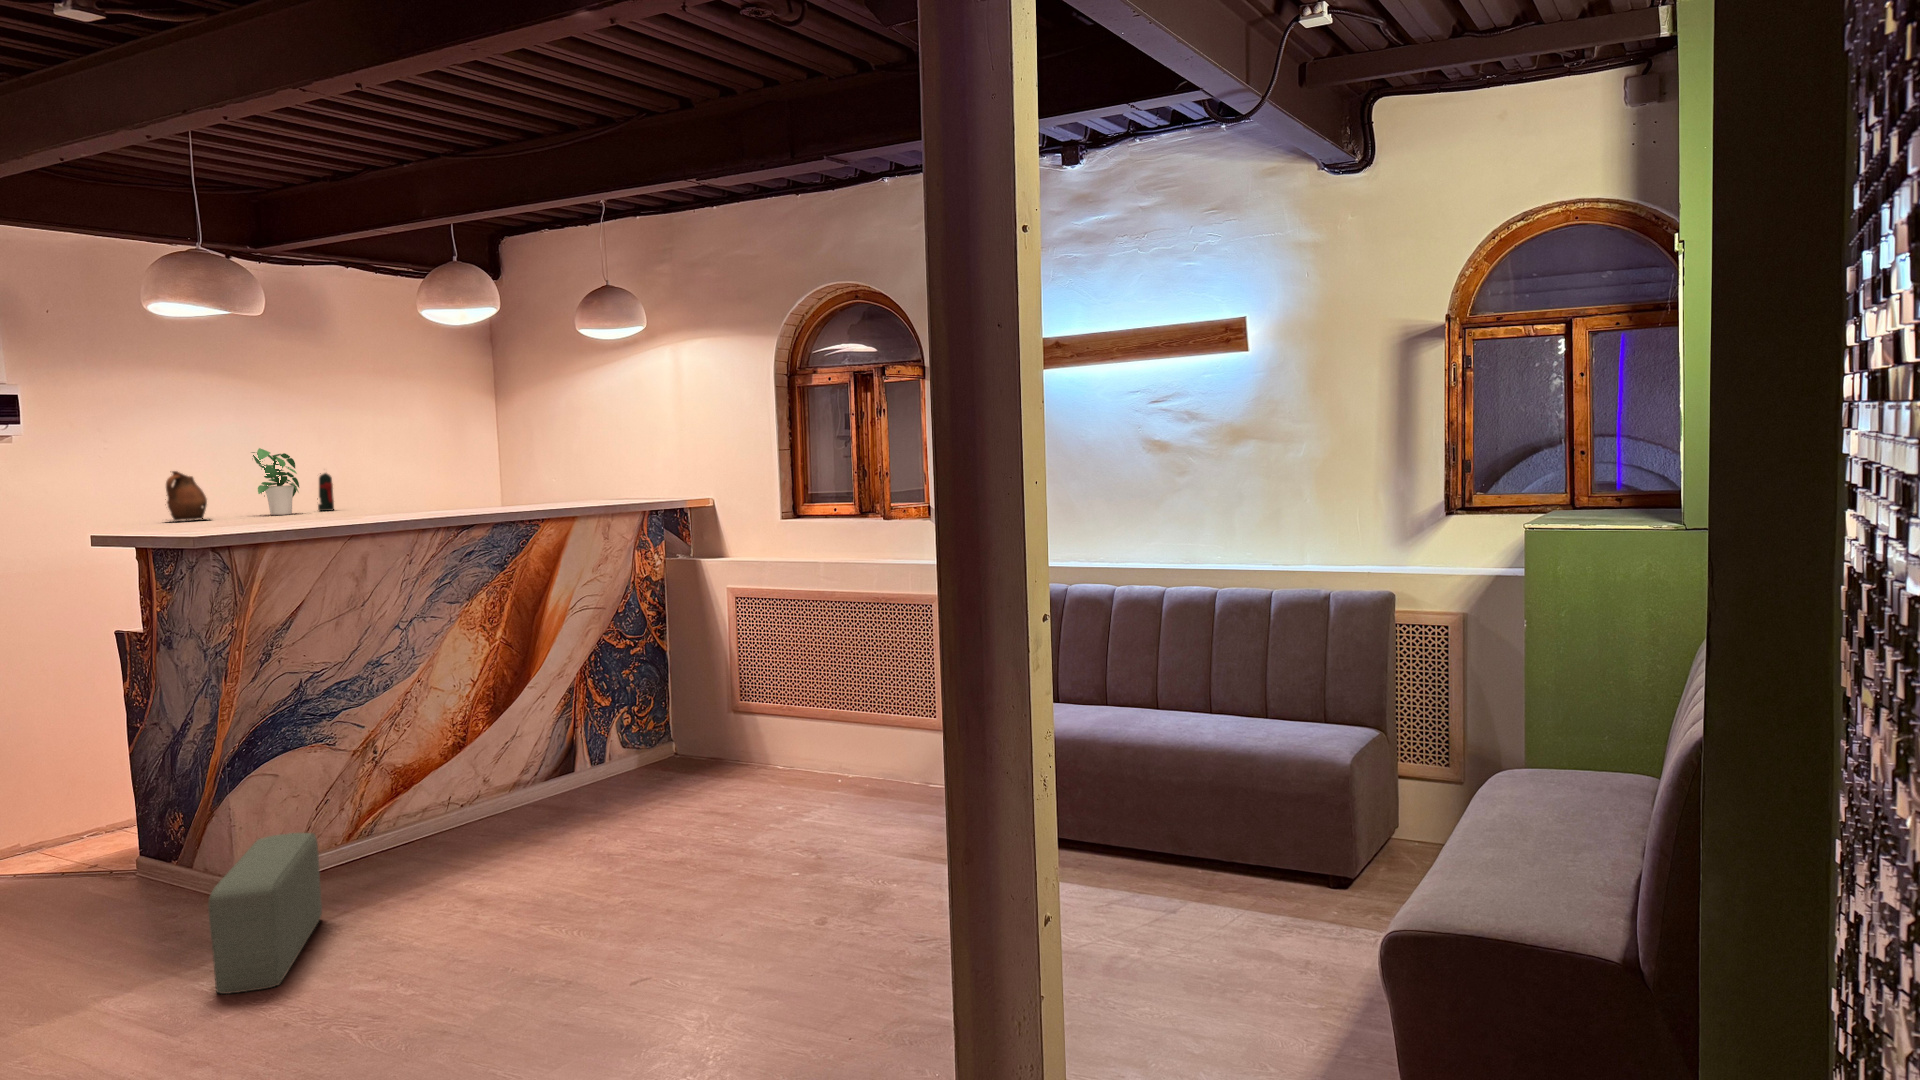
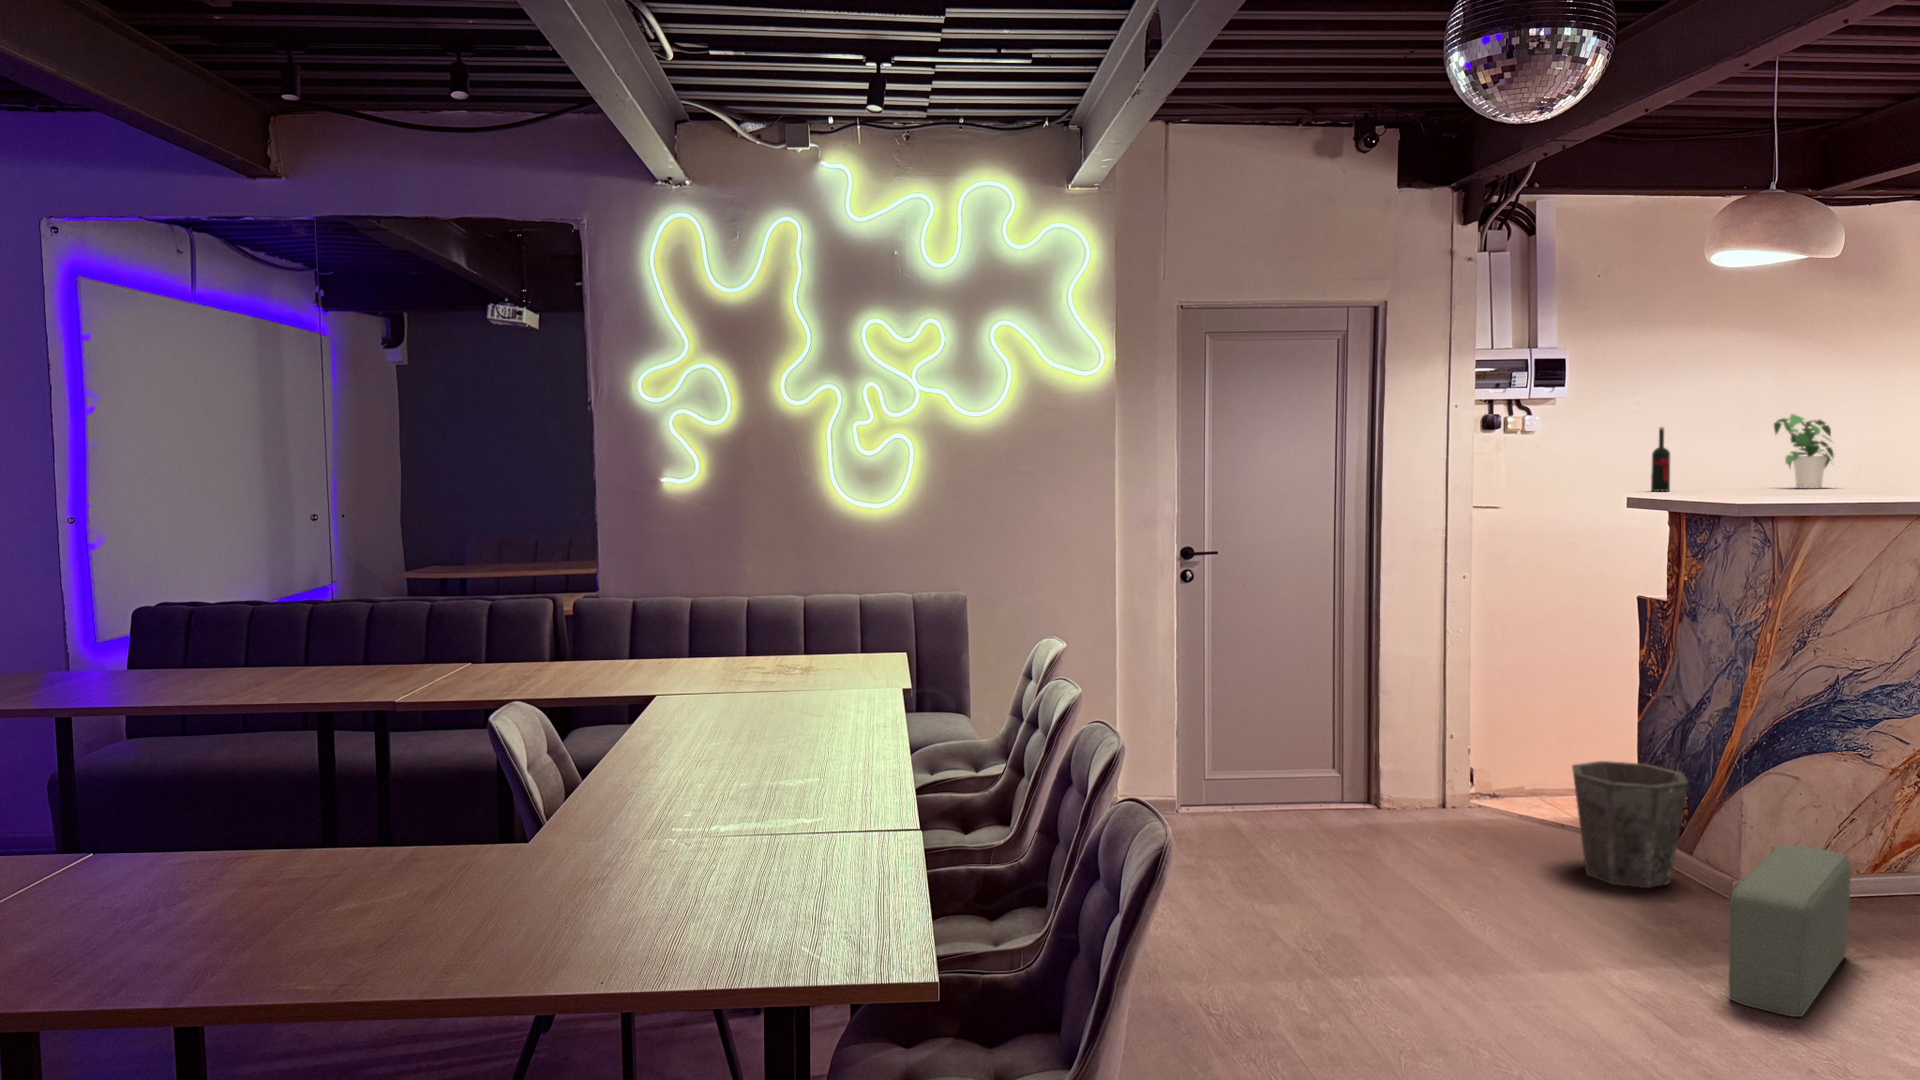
ceramic pitcher: present [166,471,207,521] -> none [1680,437,1735,490]
wine bottle: present [318,473,334,511] -> present [1651,428,1670,491]
waste bin: none [55,795,178,923] -> present [1572,761,1688,888]

